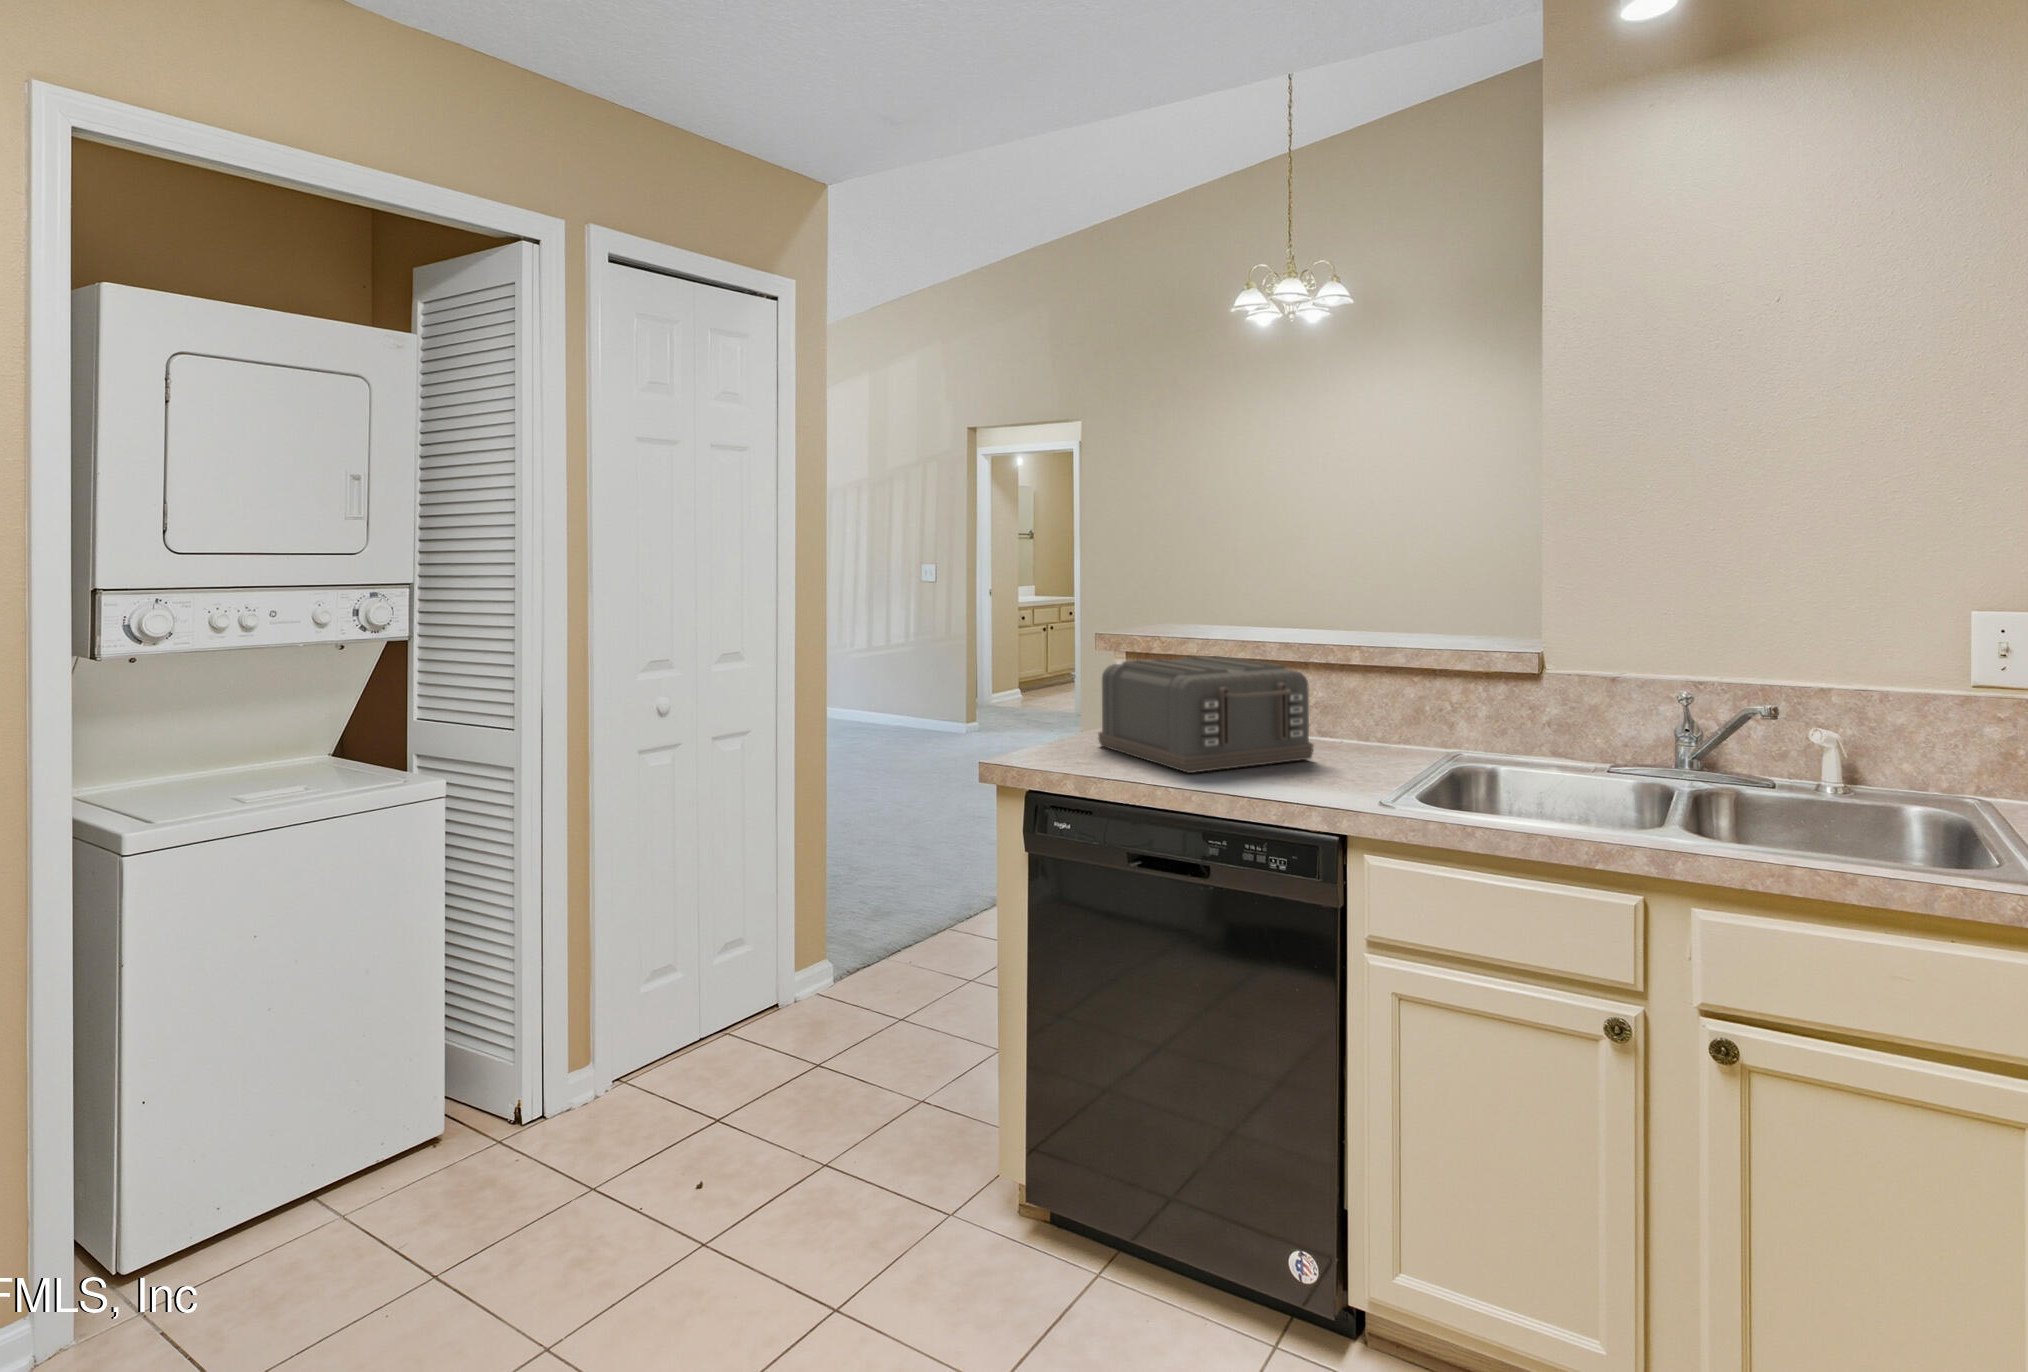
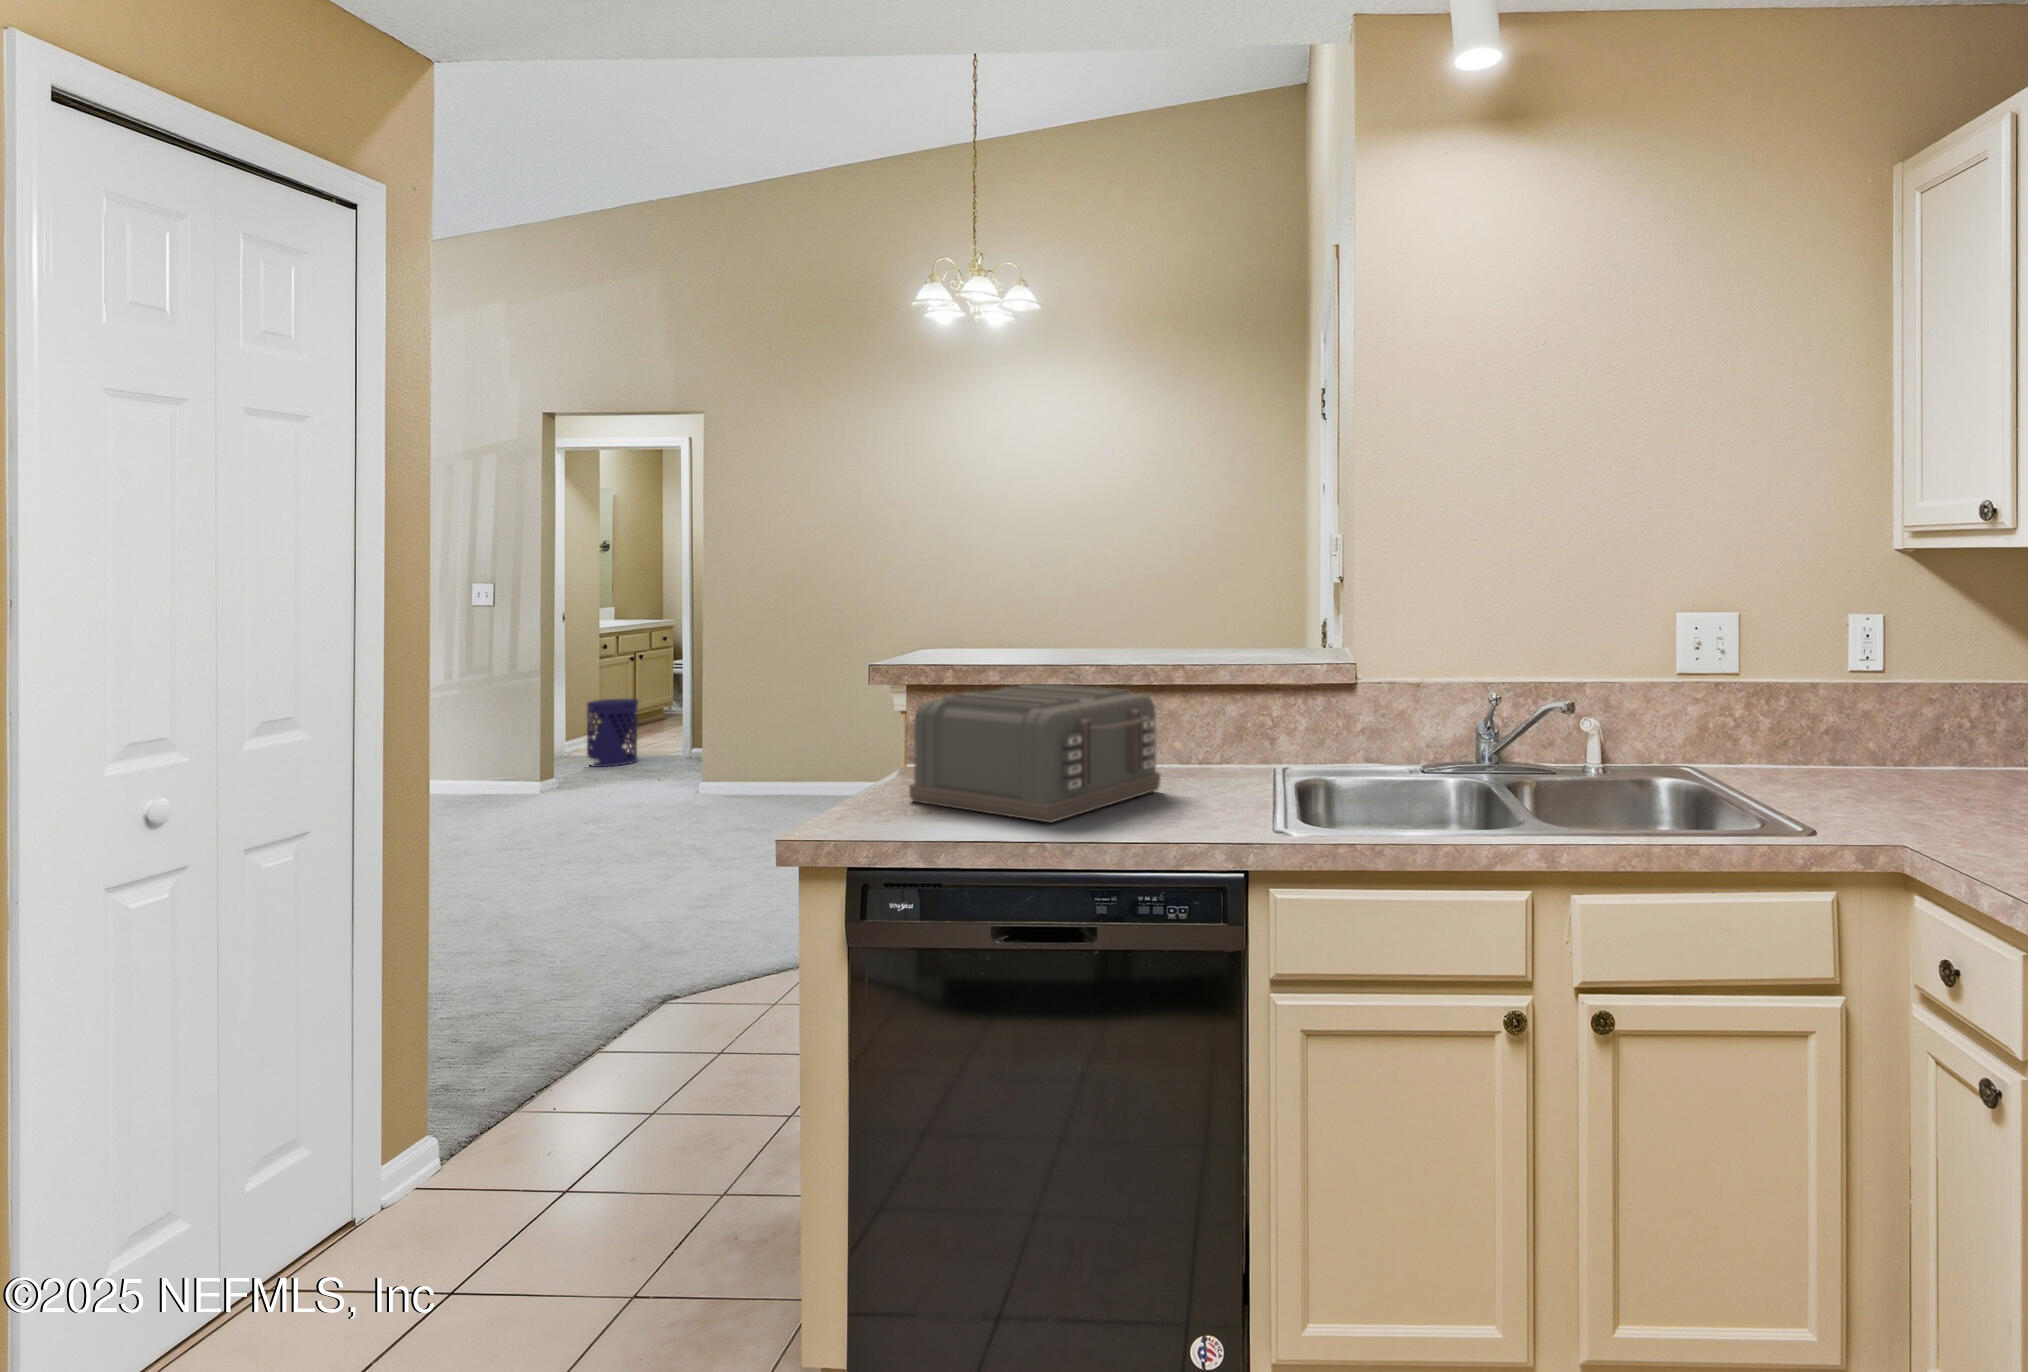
waste bin: none [1007,661,1045,717] -> present [587,699,638,767]

